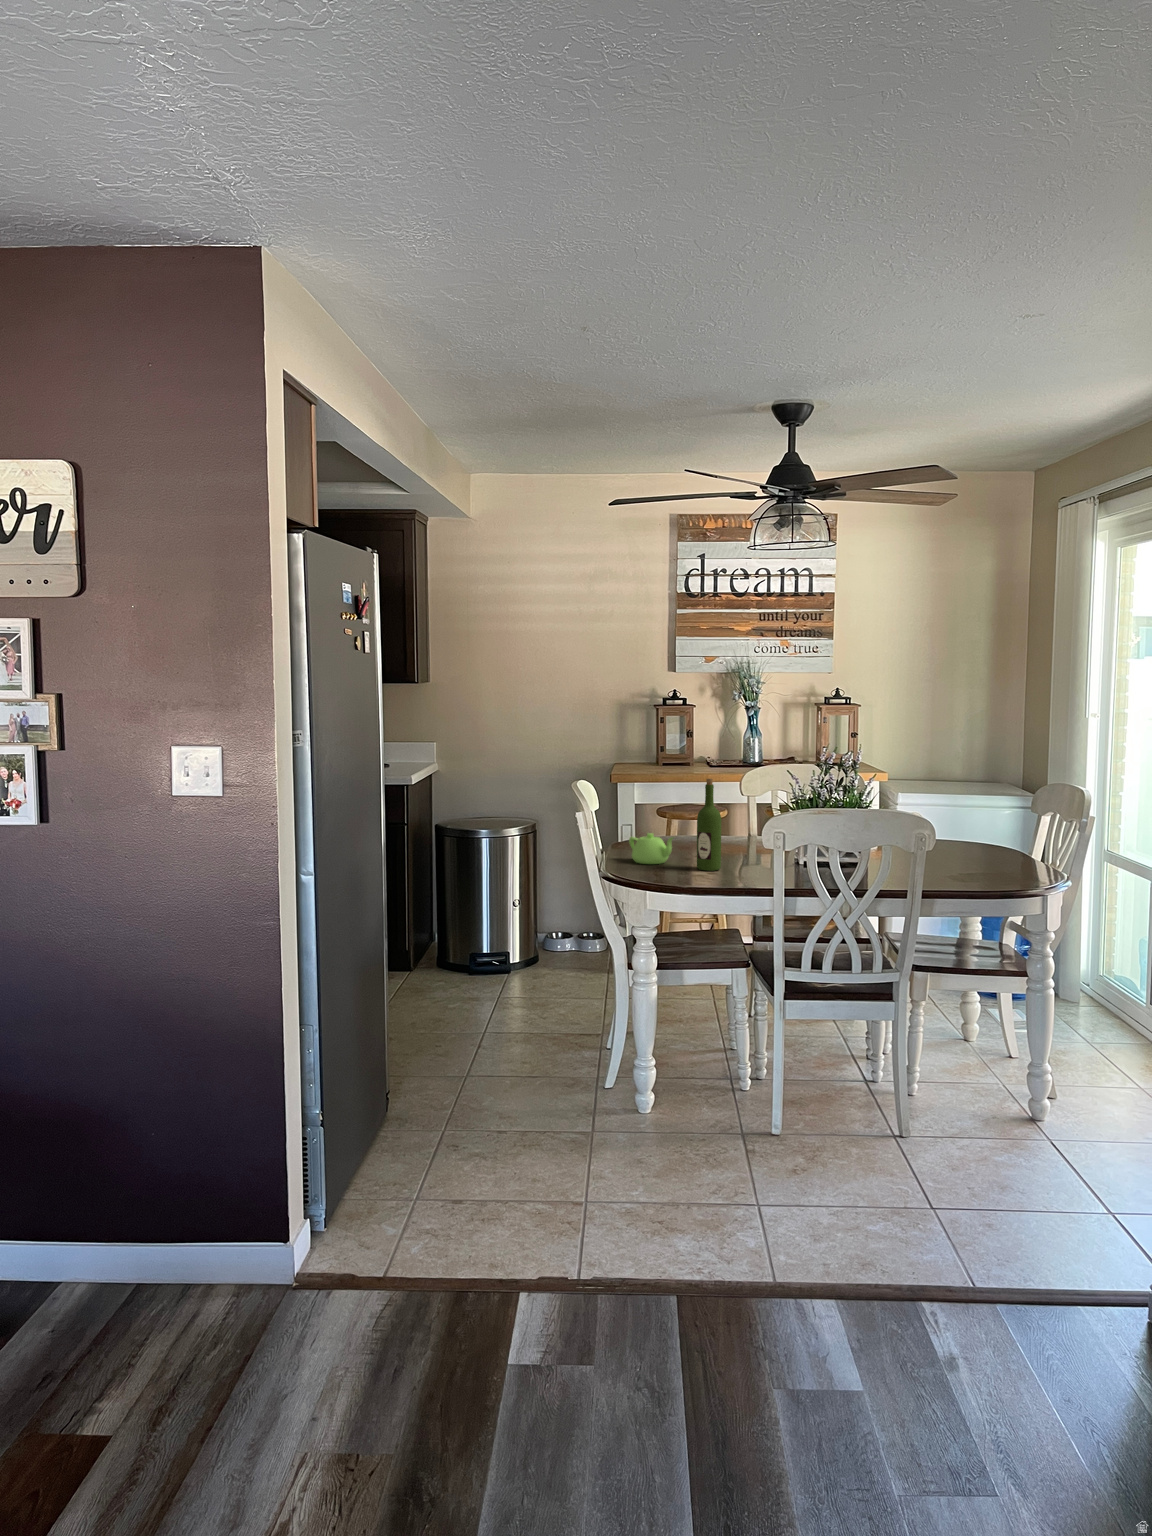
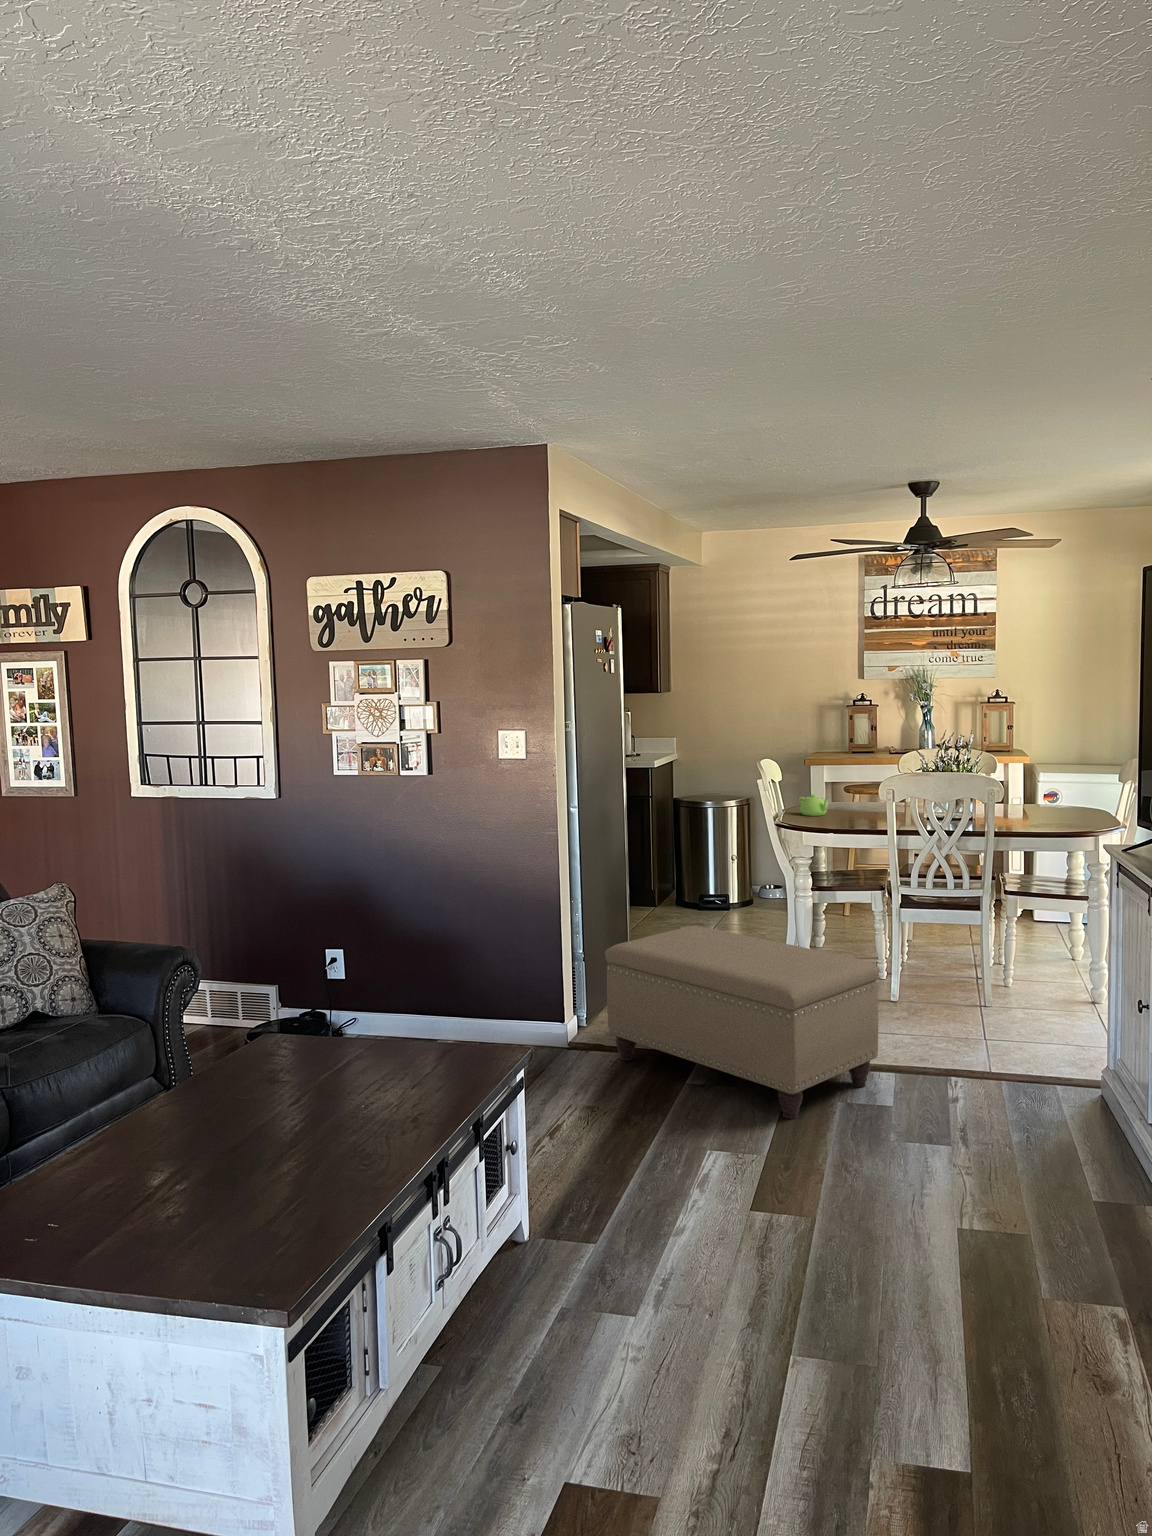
wine bottle: present [697,778,721,871] -> none [844,755,862,820]
ottoman: none [363,1060,824,1444] -> present [605,926,879,1119]

